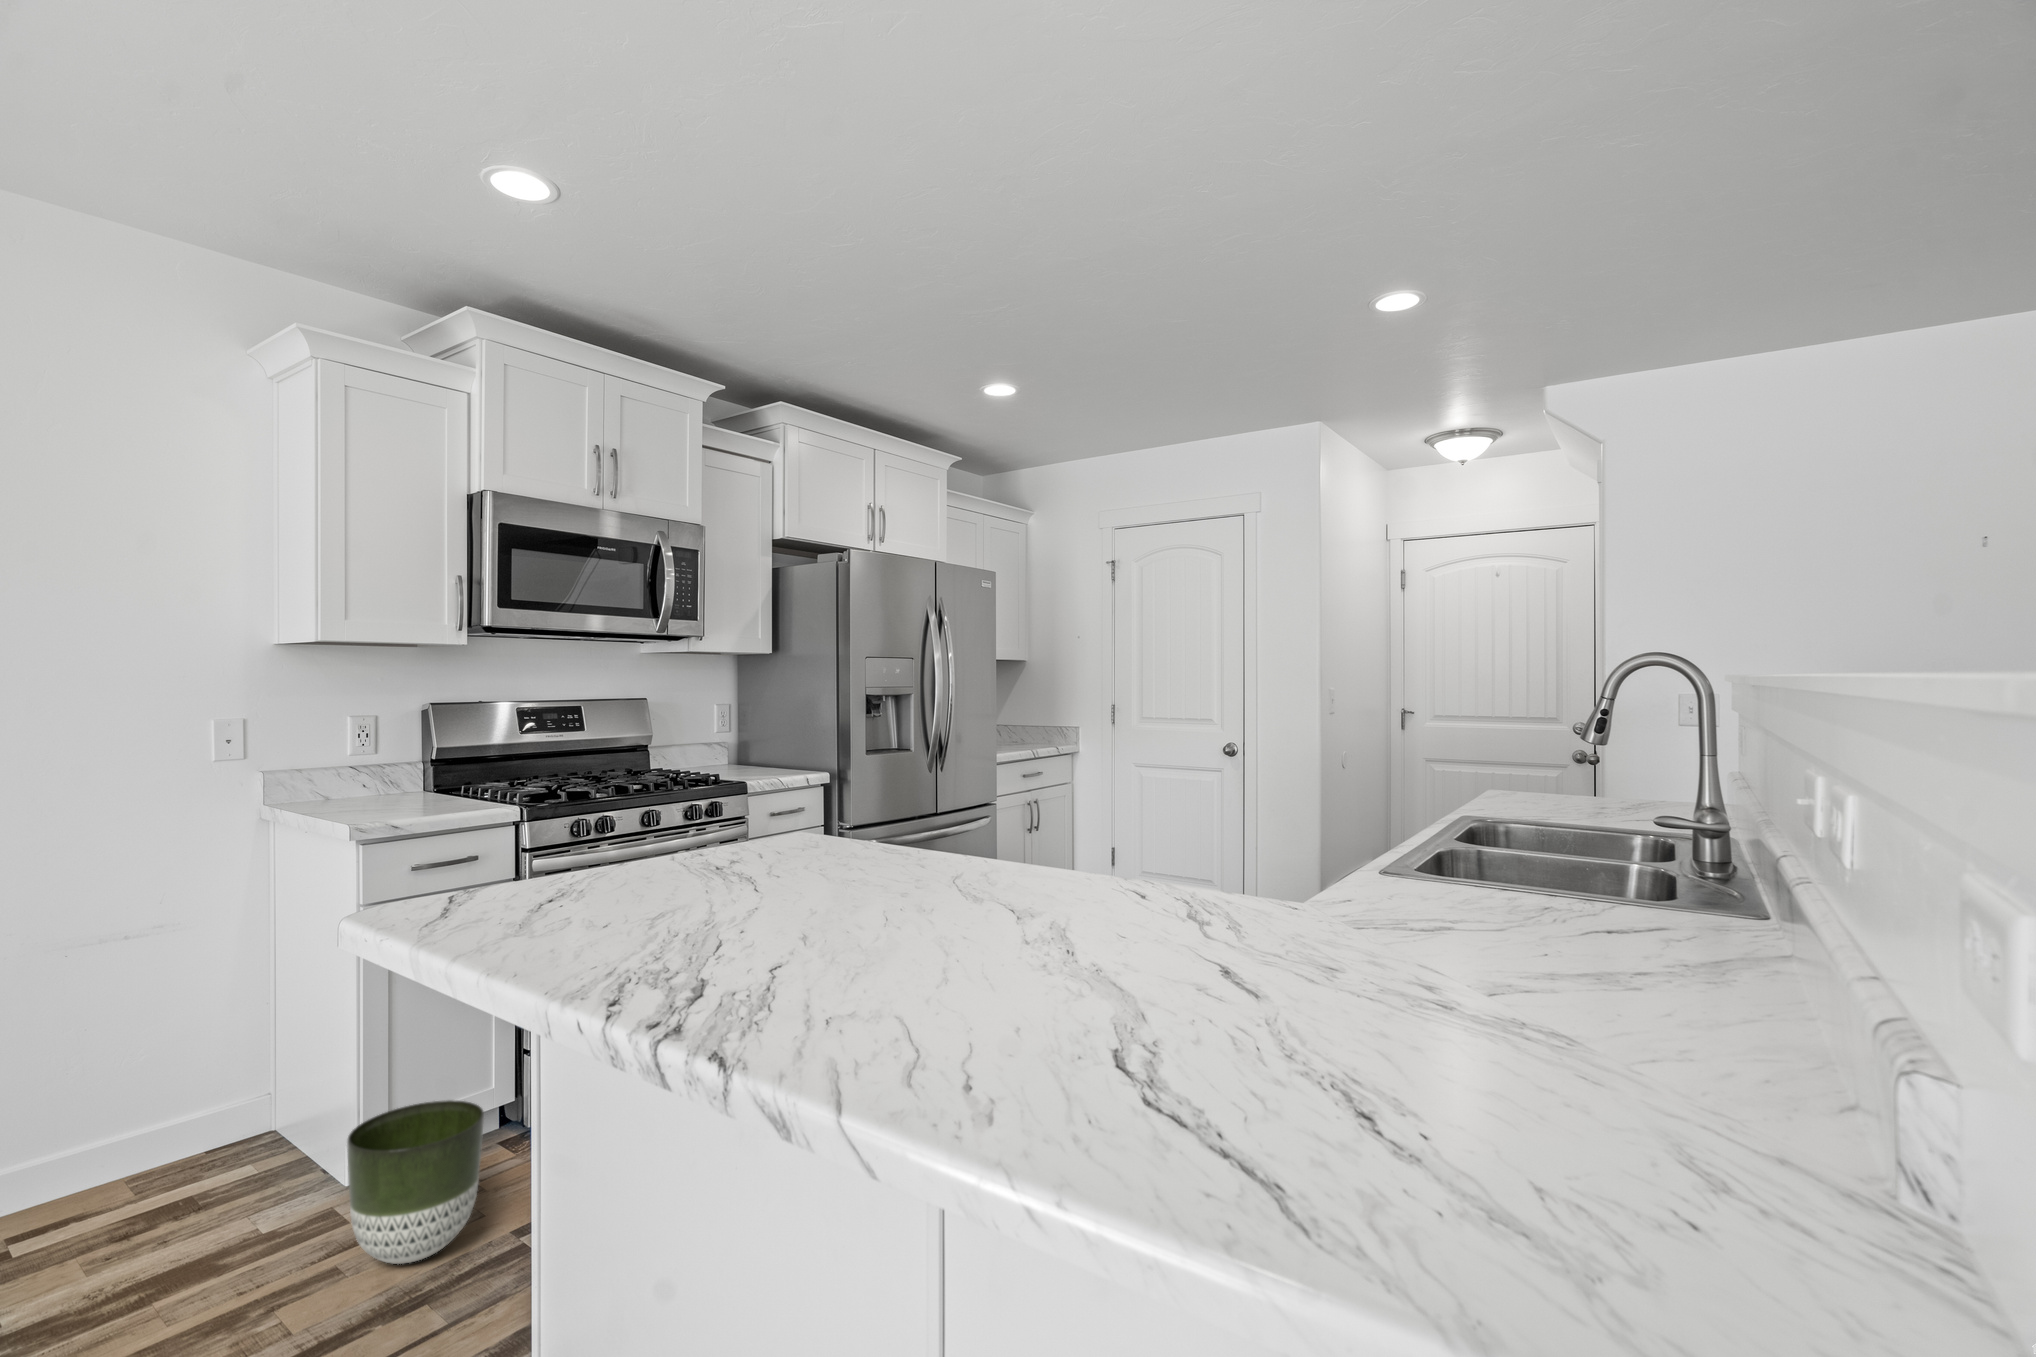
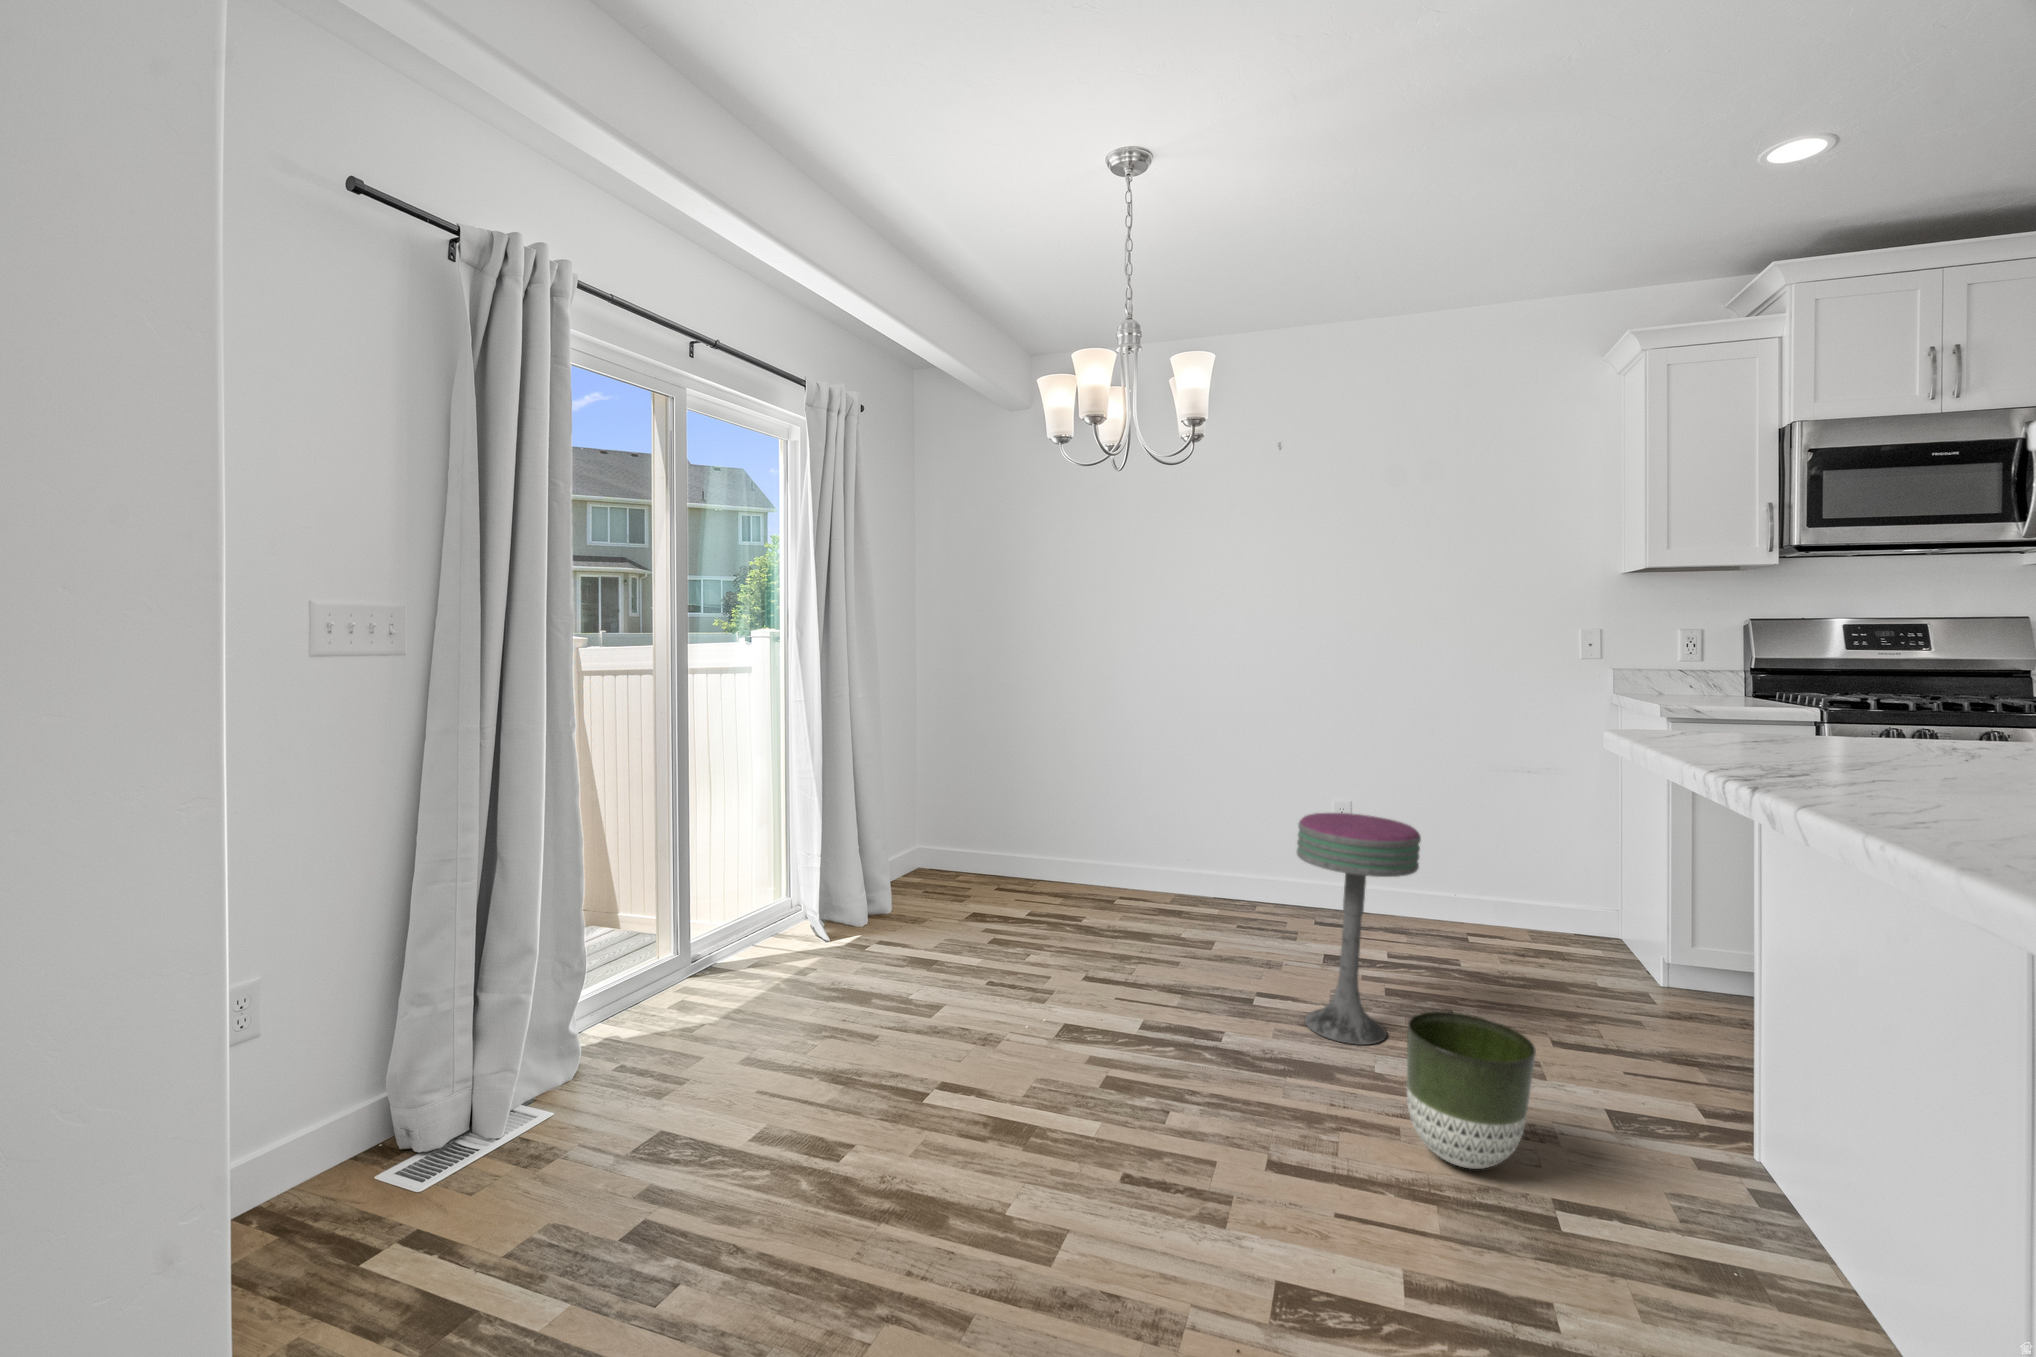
bar stool: none [94,939,280,1238] -> present [1297,813,1421,1045]

